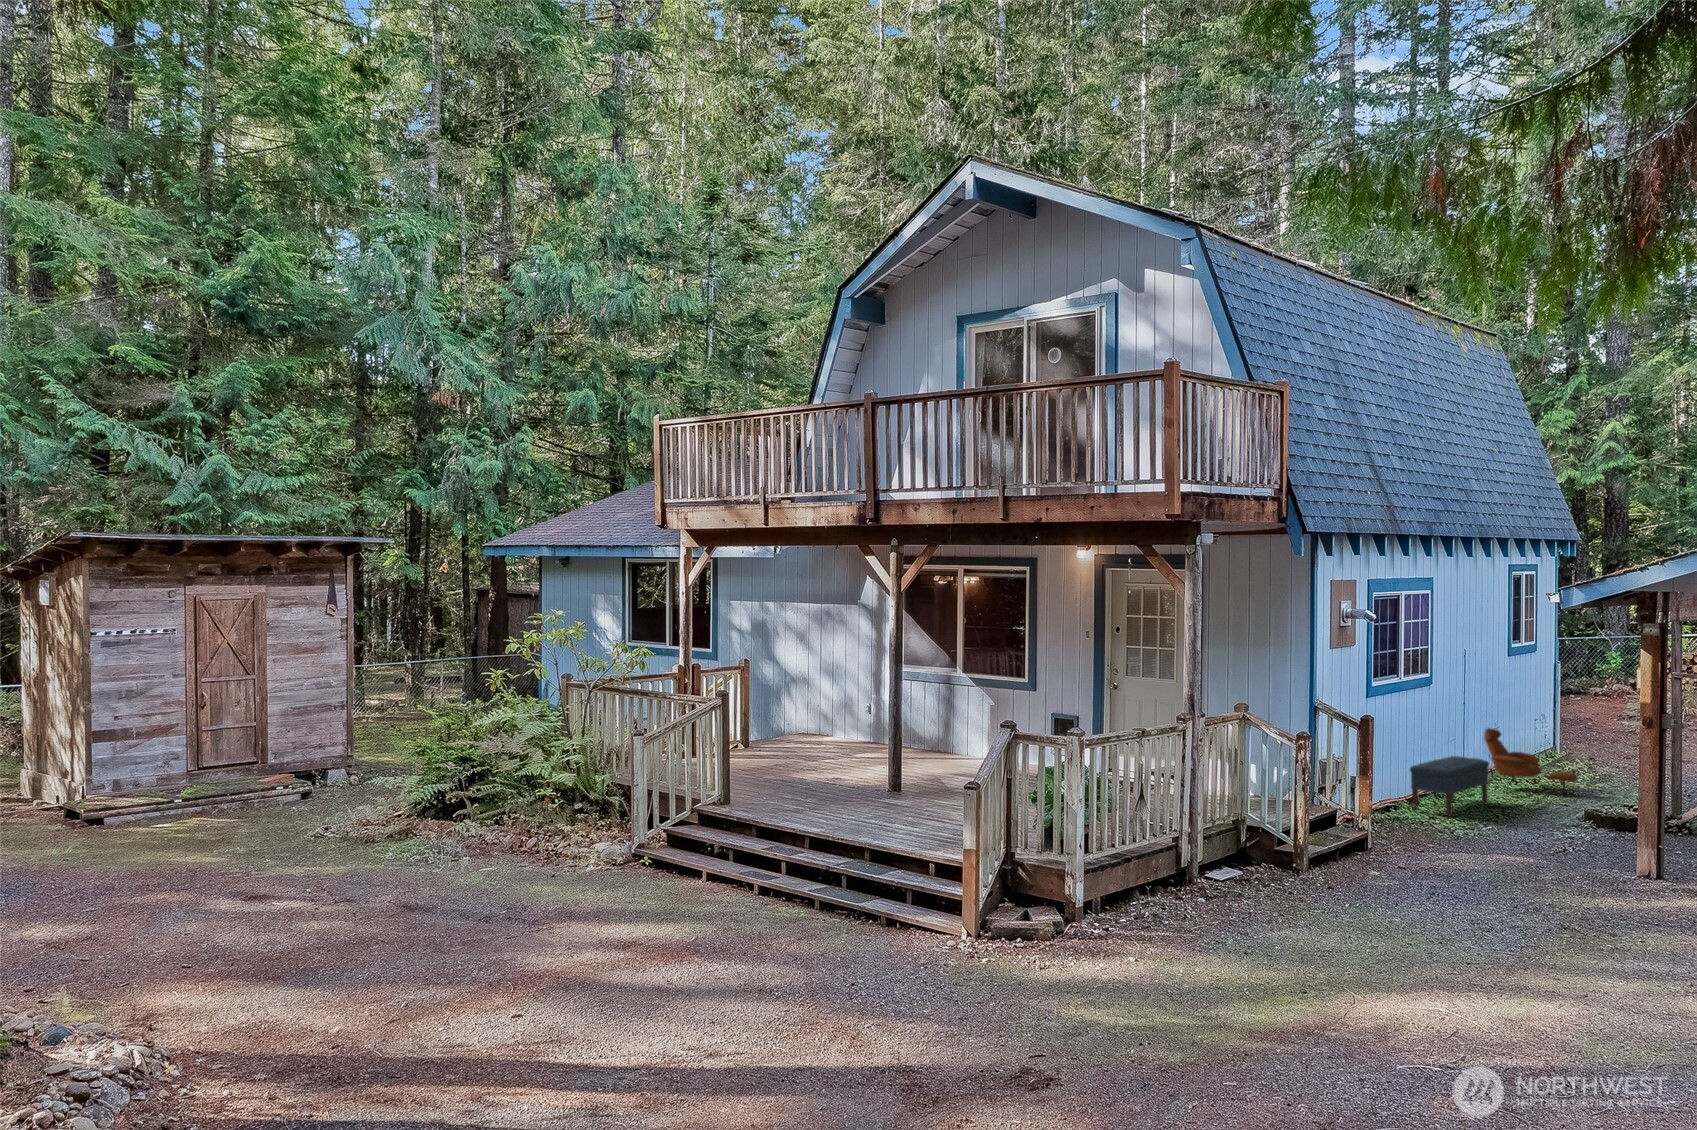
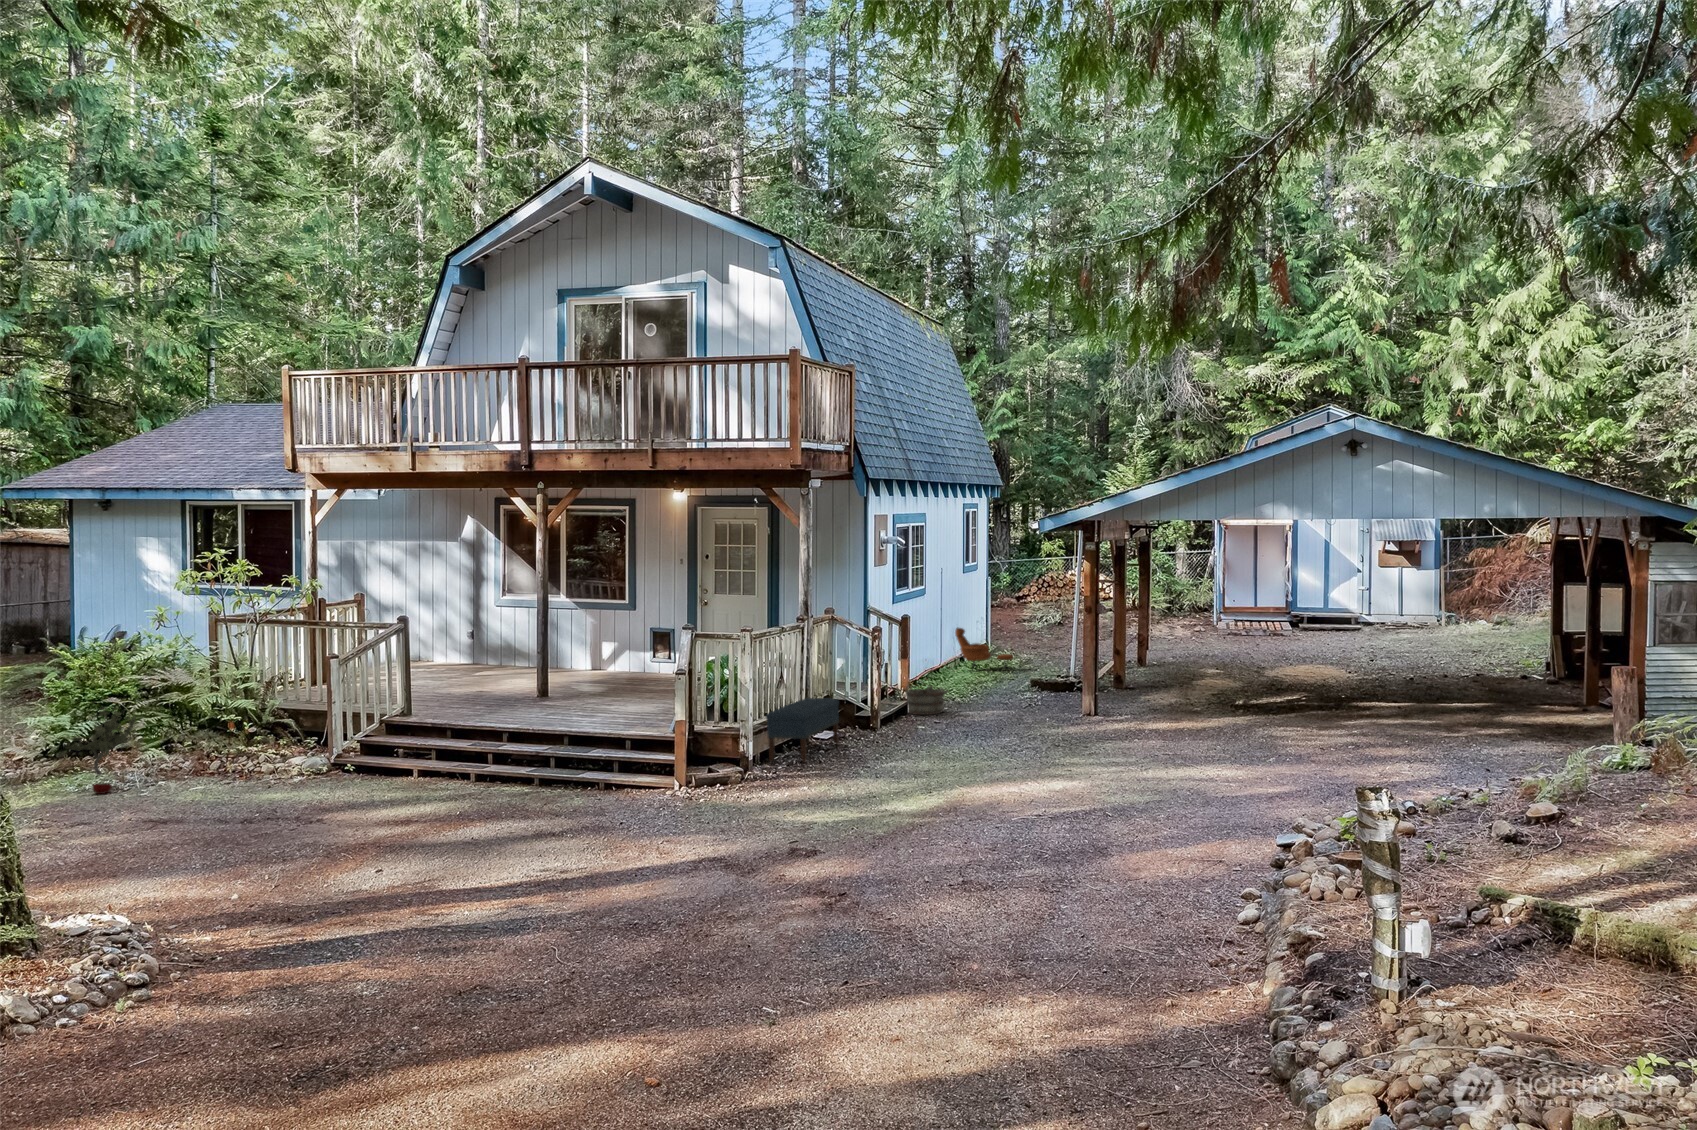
potted tree: none [441,750,497,835] -> present [67,707,136,794]
bench: present [1410,756,1489,817] -> present [766,698,839,763]
bucket: none [1366,819,1434,864] -> present [906,685,948,715]

